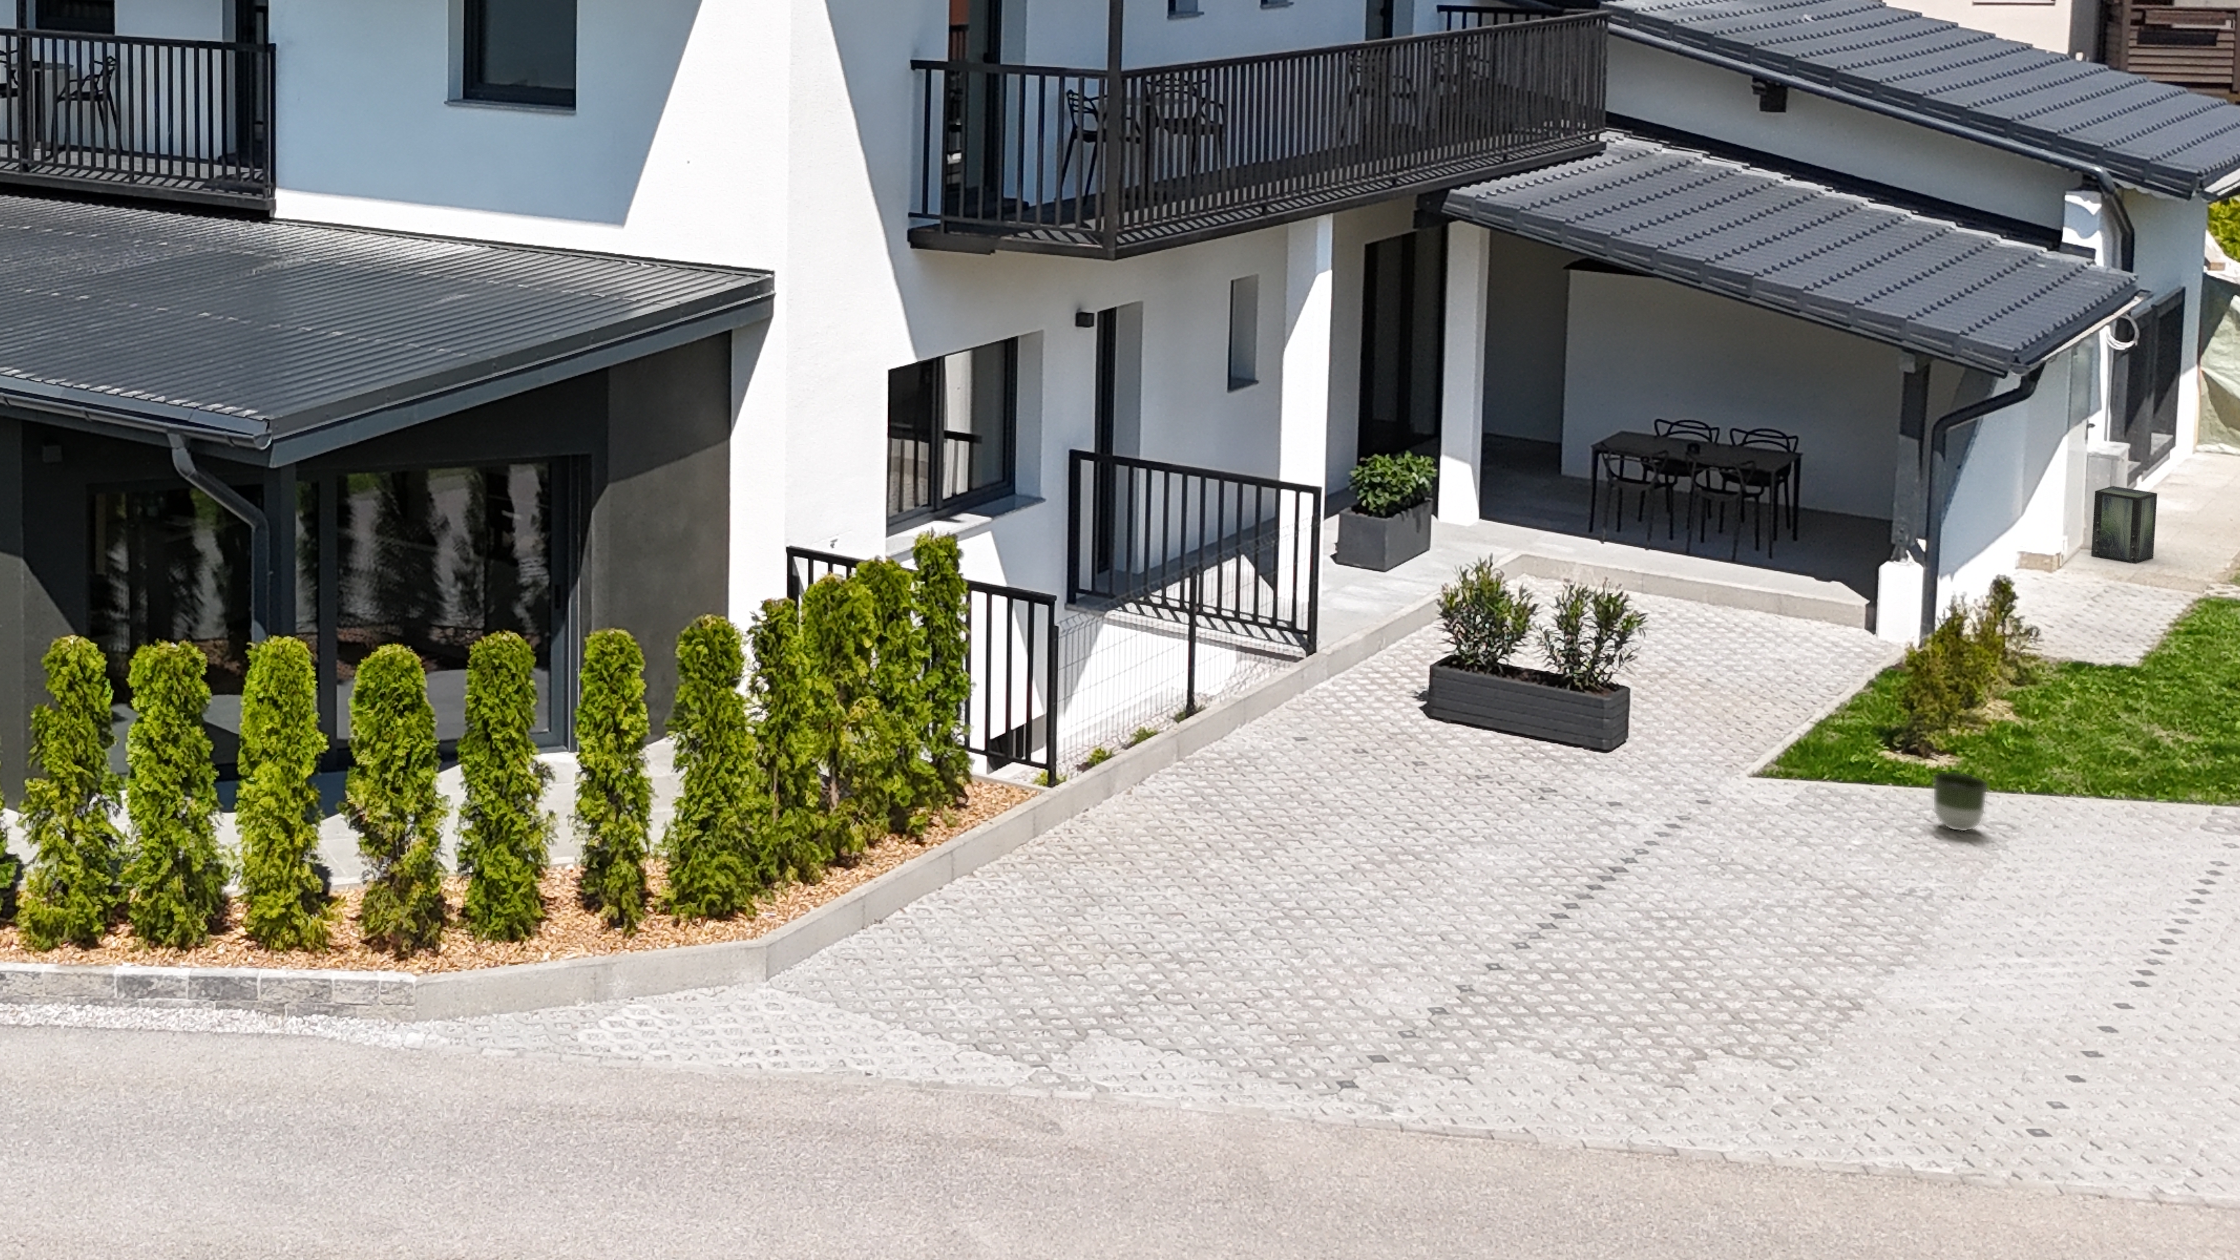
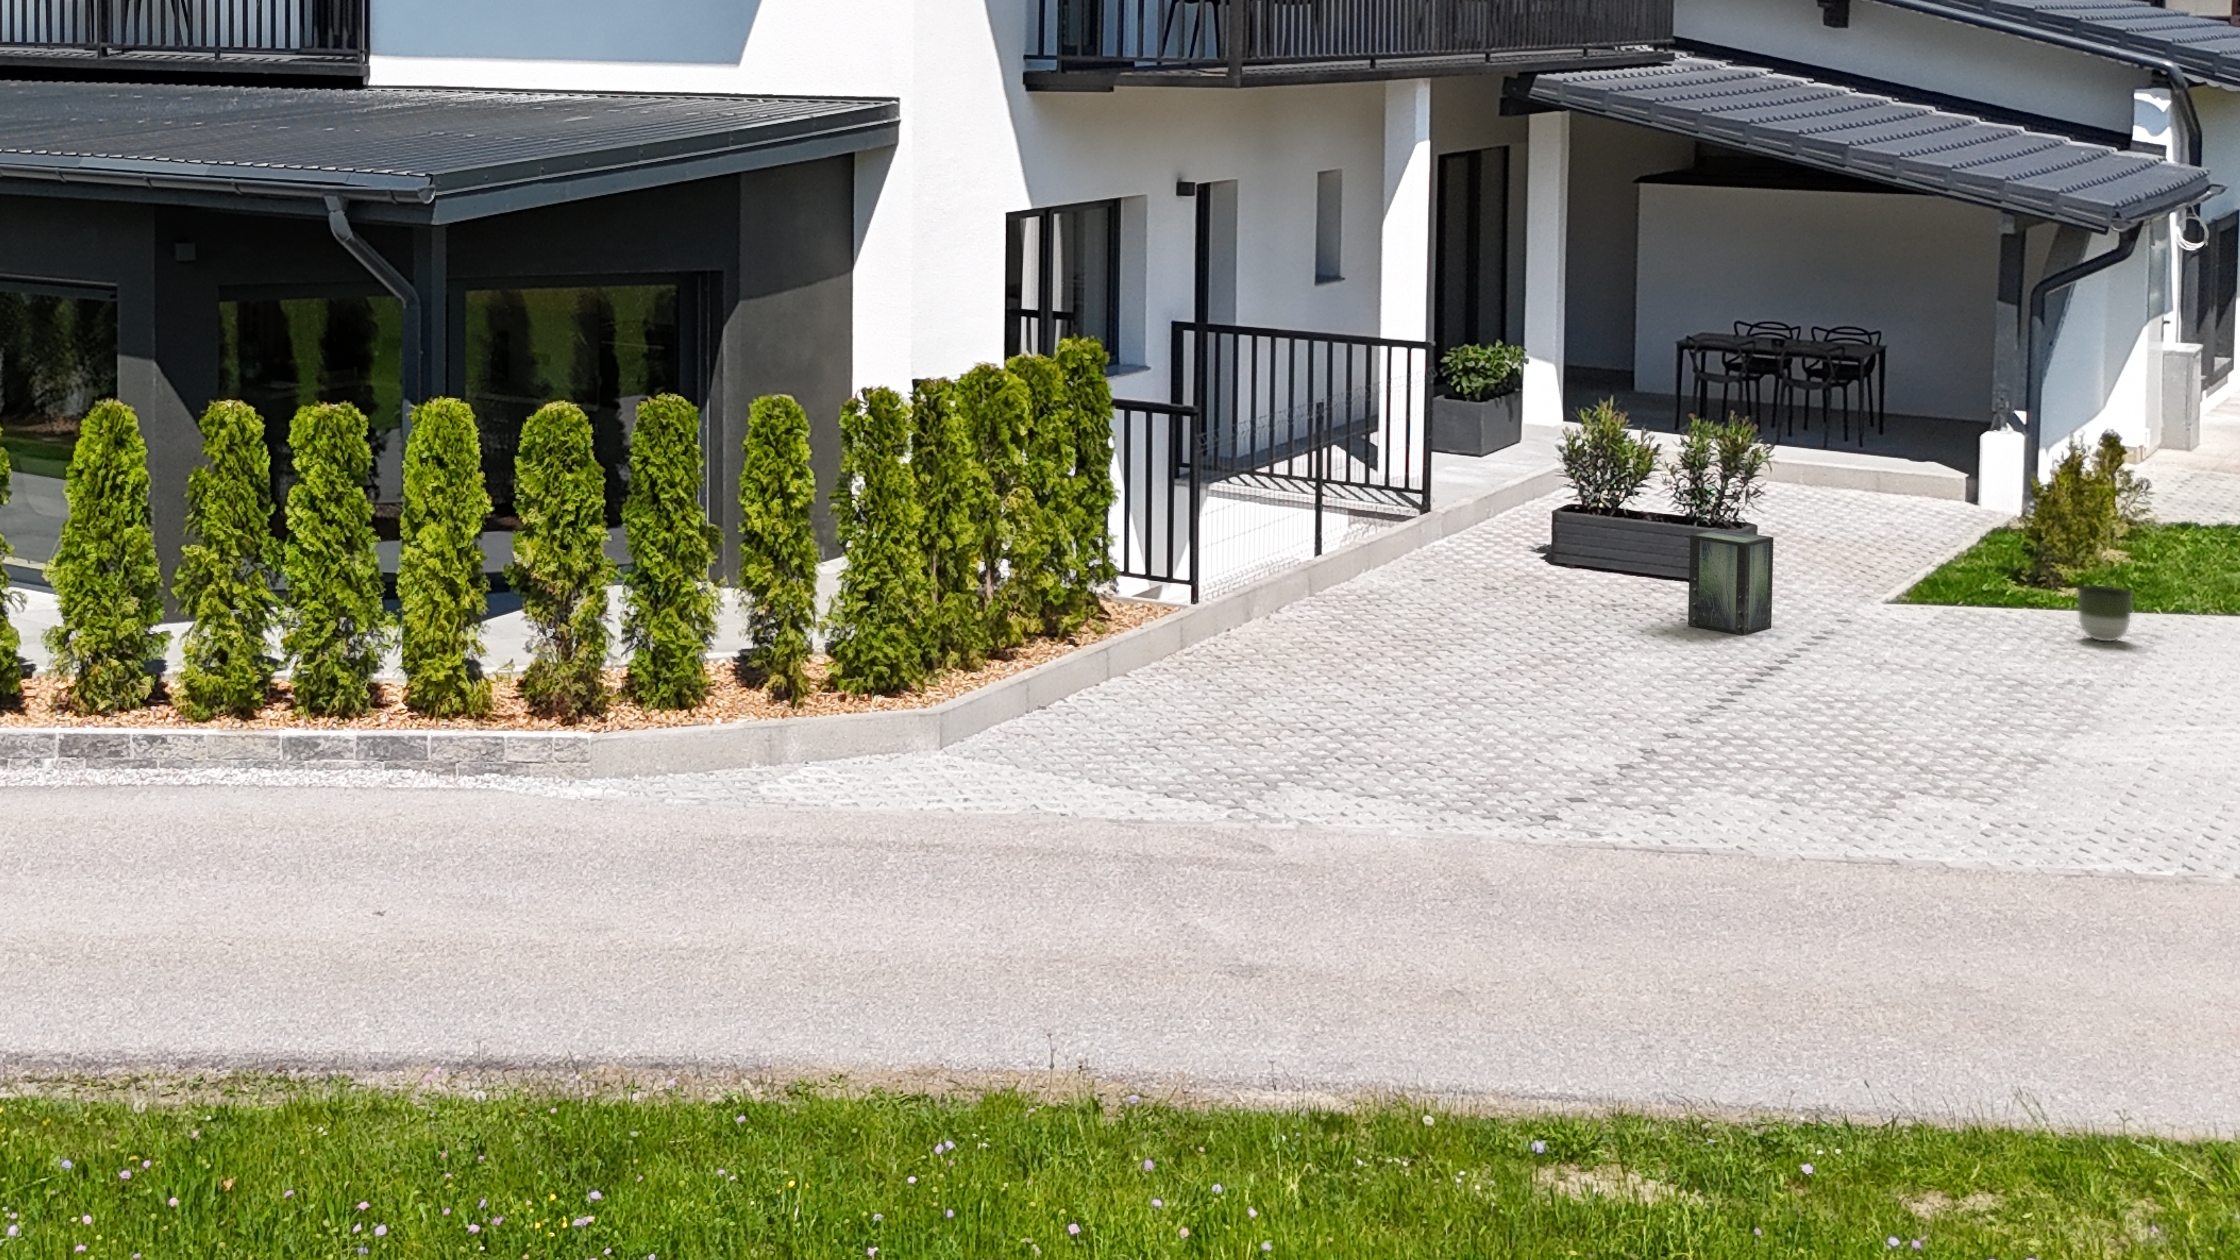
storage box: present [2091,486,2157,564] -> present [1688,529,1774,636]

